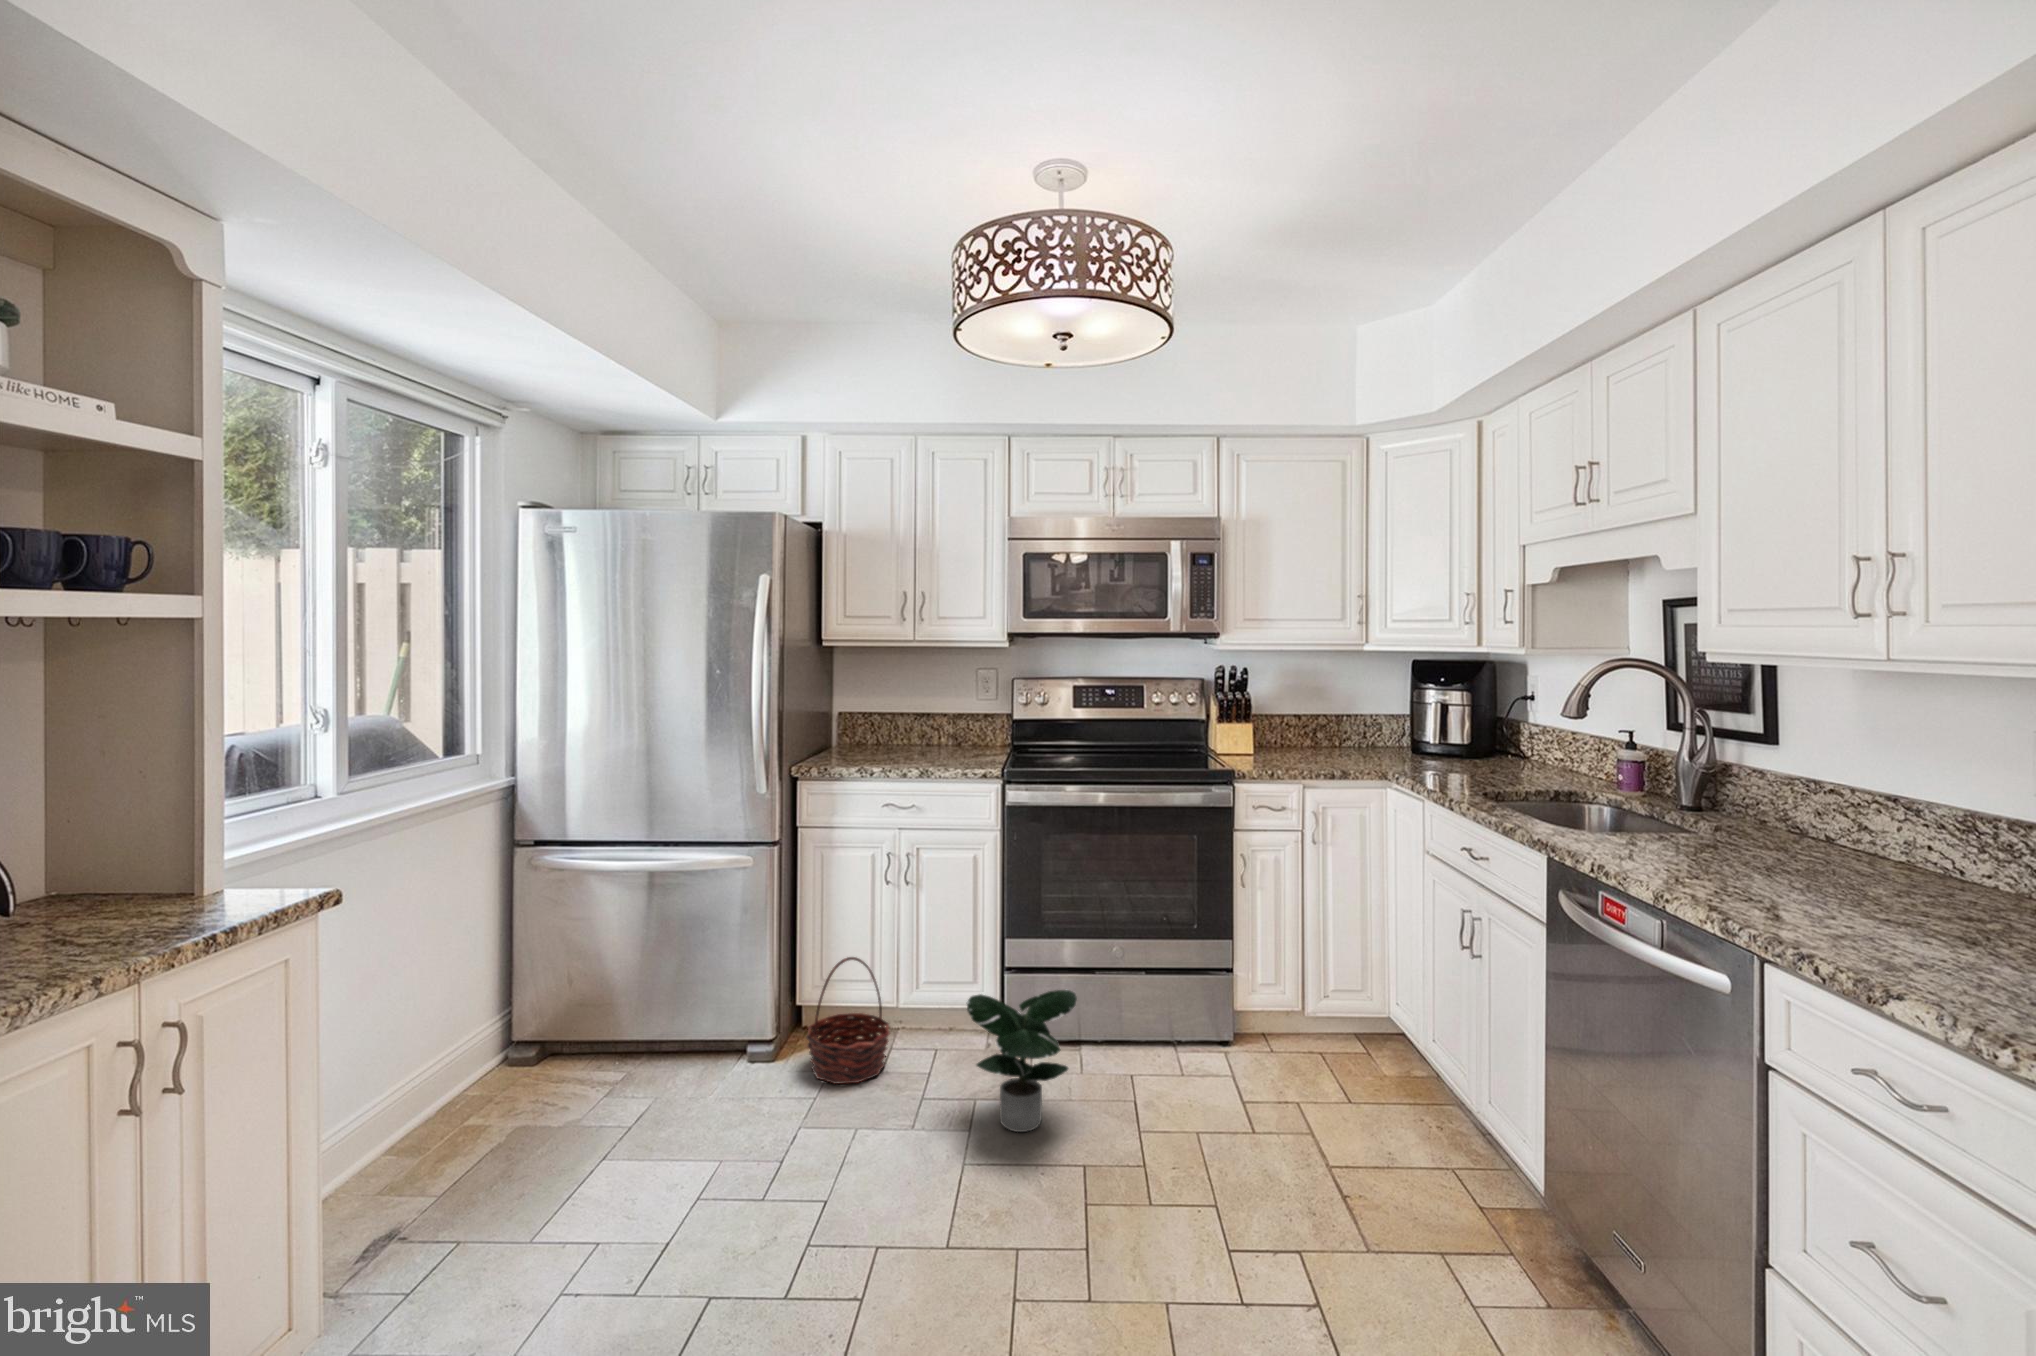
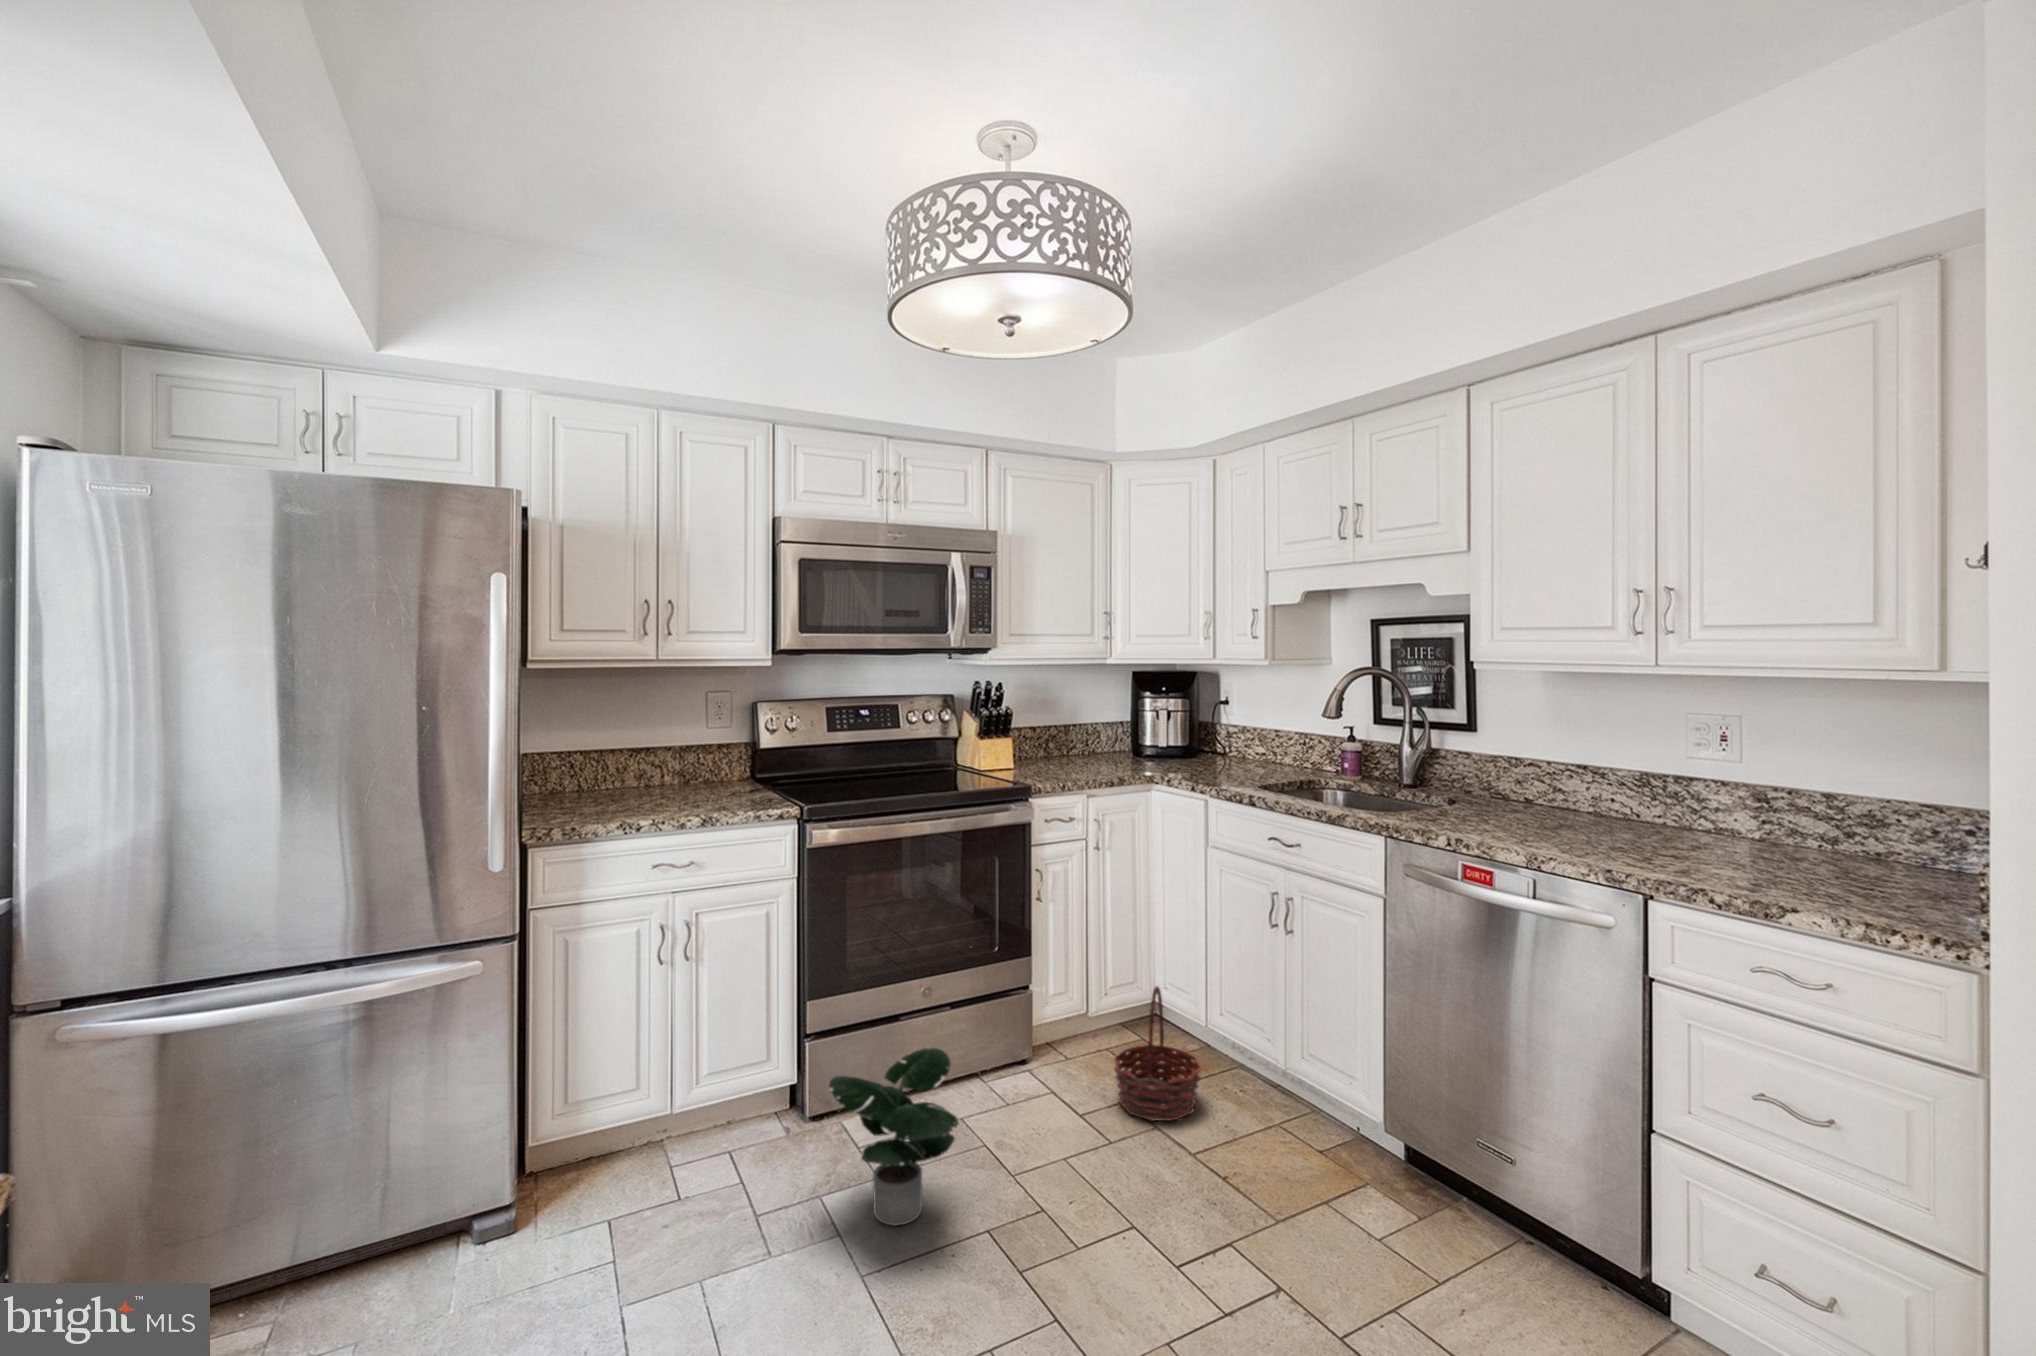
basket: present [806,957,890,1084] -> present [1114,987,1202,1121]

